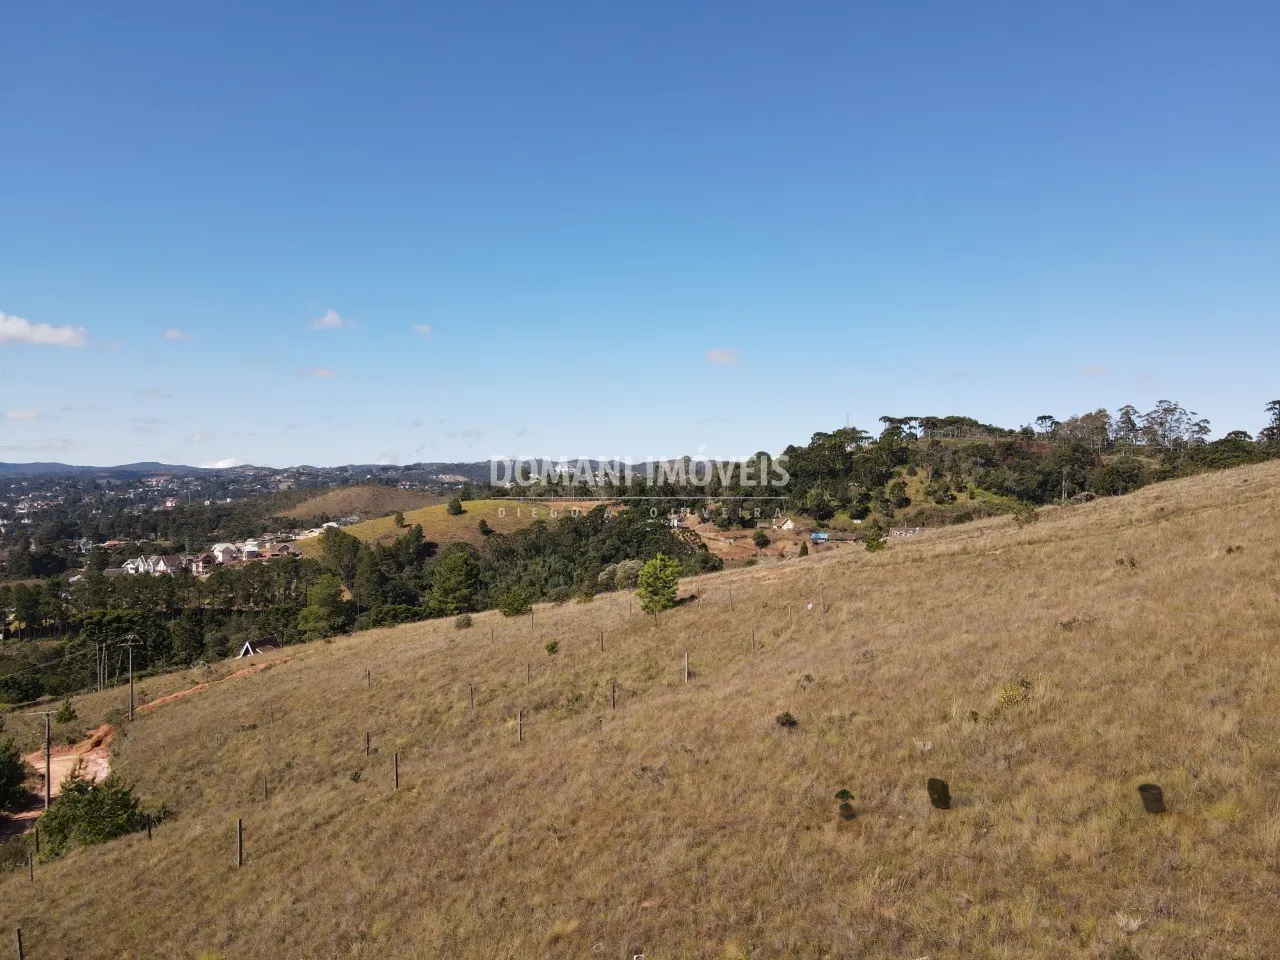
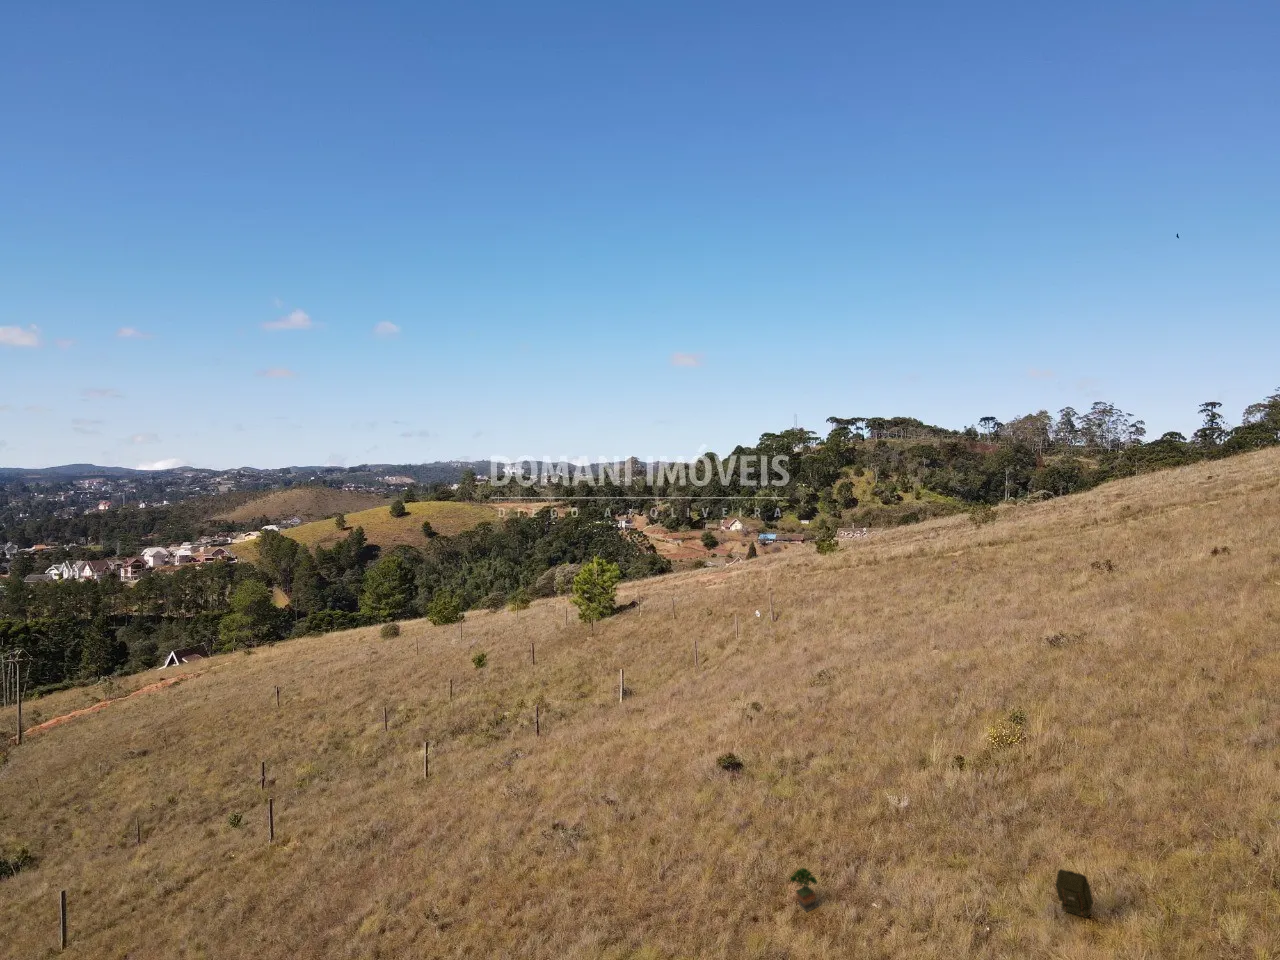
backpack: present [927,778,951,809] -> present [1056,869,1093,918]
bucket: present [1137,784,1165,813] -> none [1184,869,1225,912]

